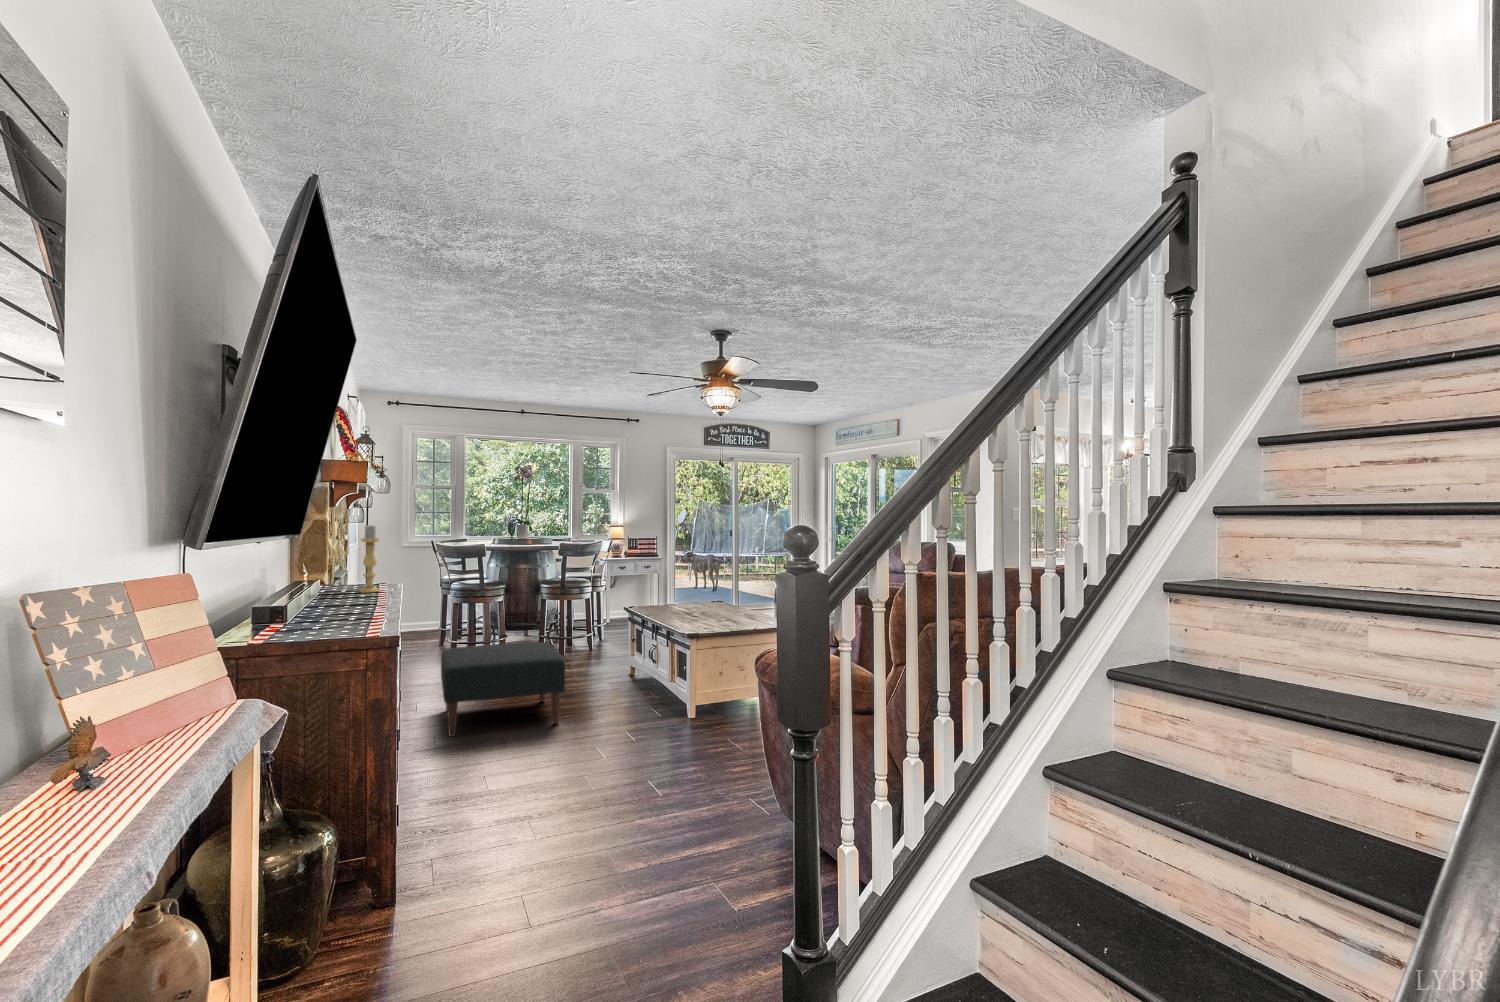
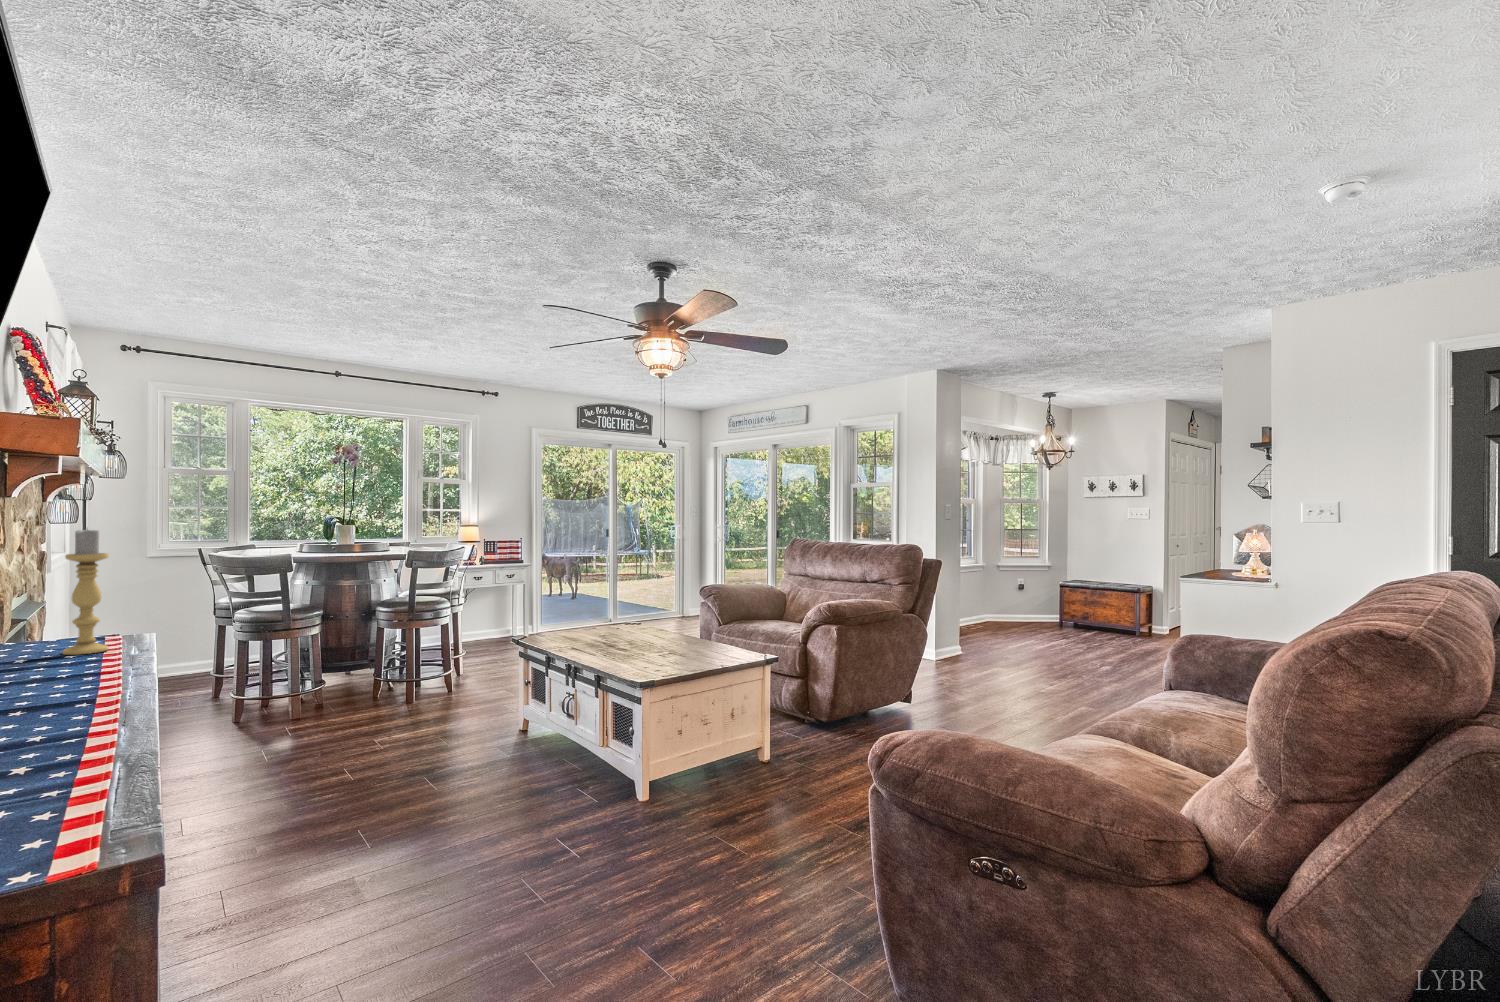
ottoman: present [441,642,565,737] -> none [229,704,454,889]

